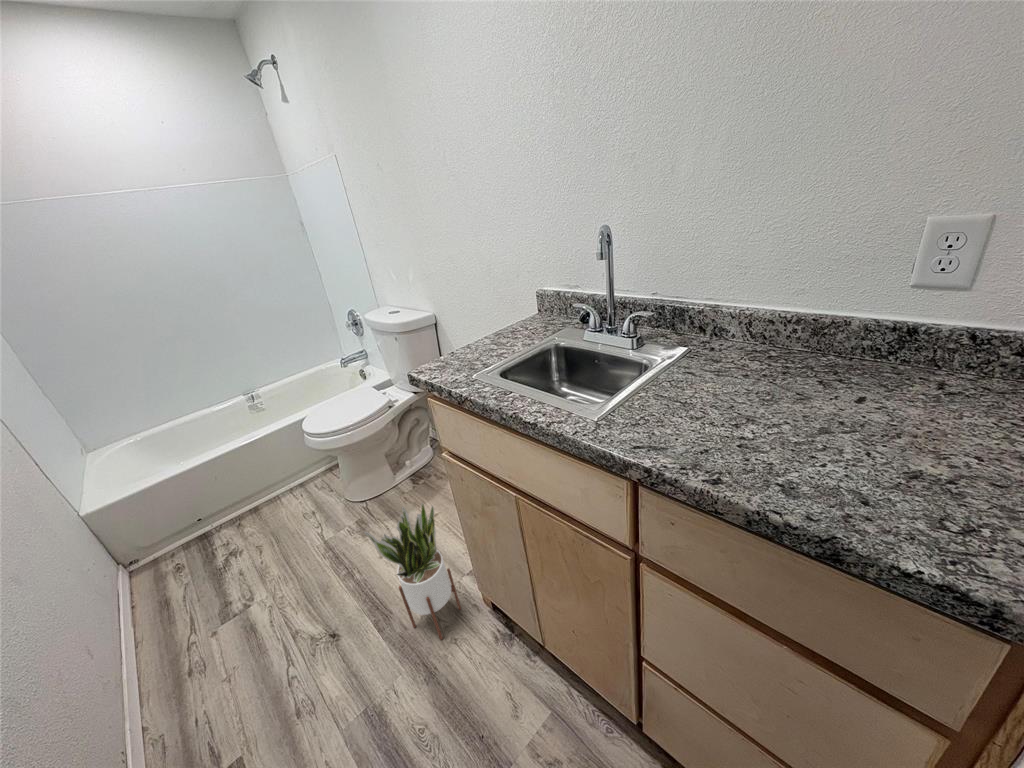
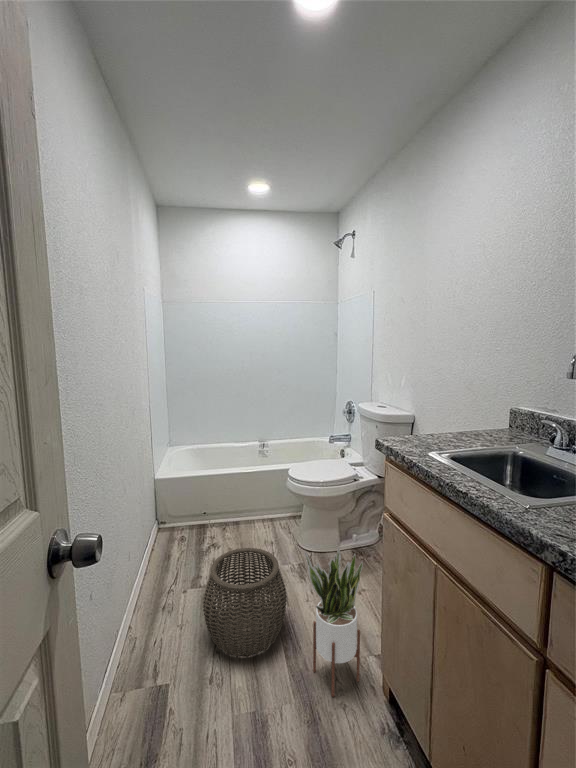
woven basket: none [240,540,362,674] -> present [203,548,287,657]

